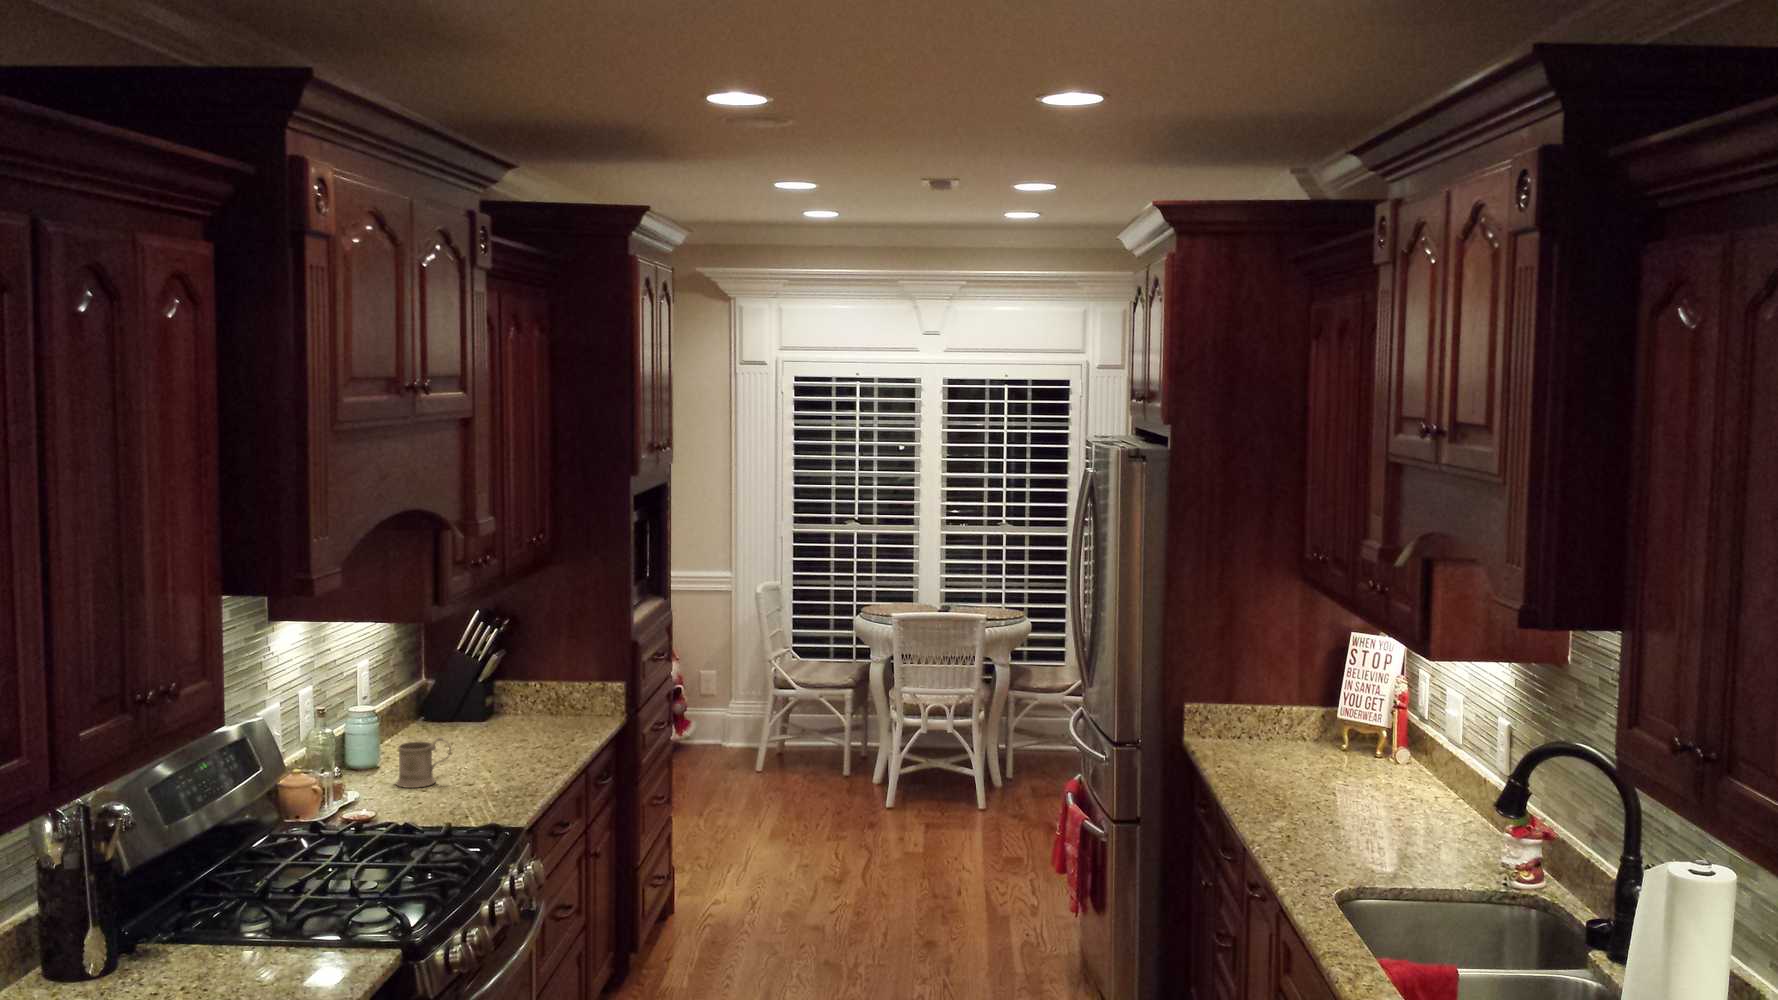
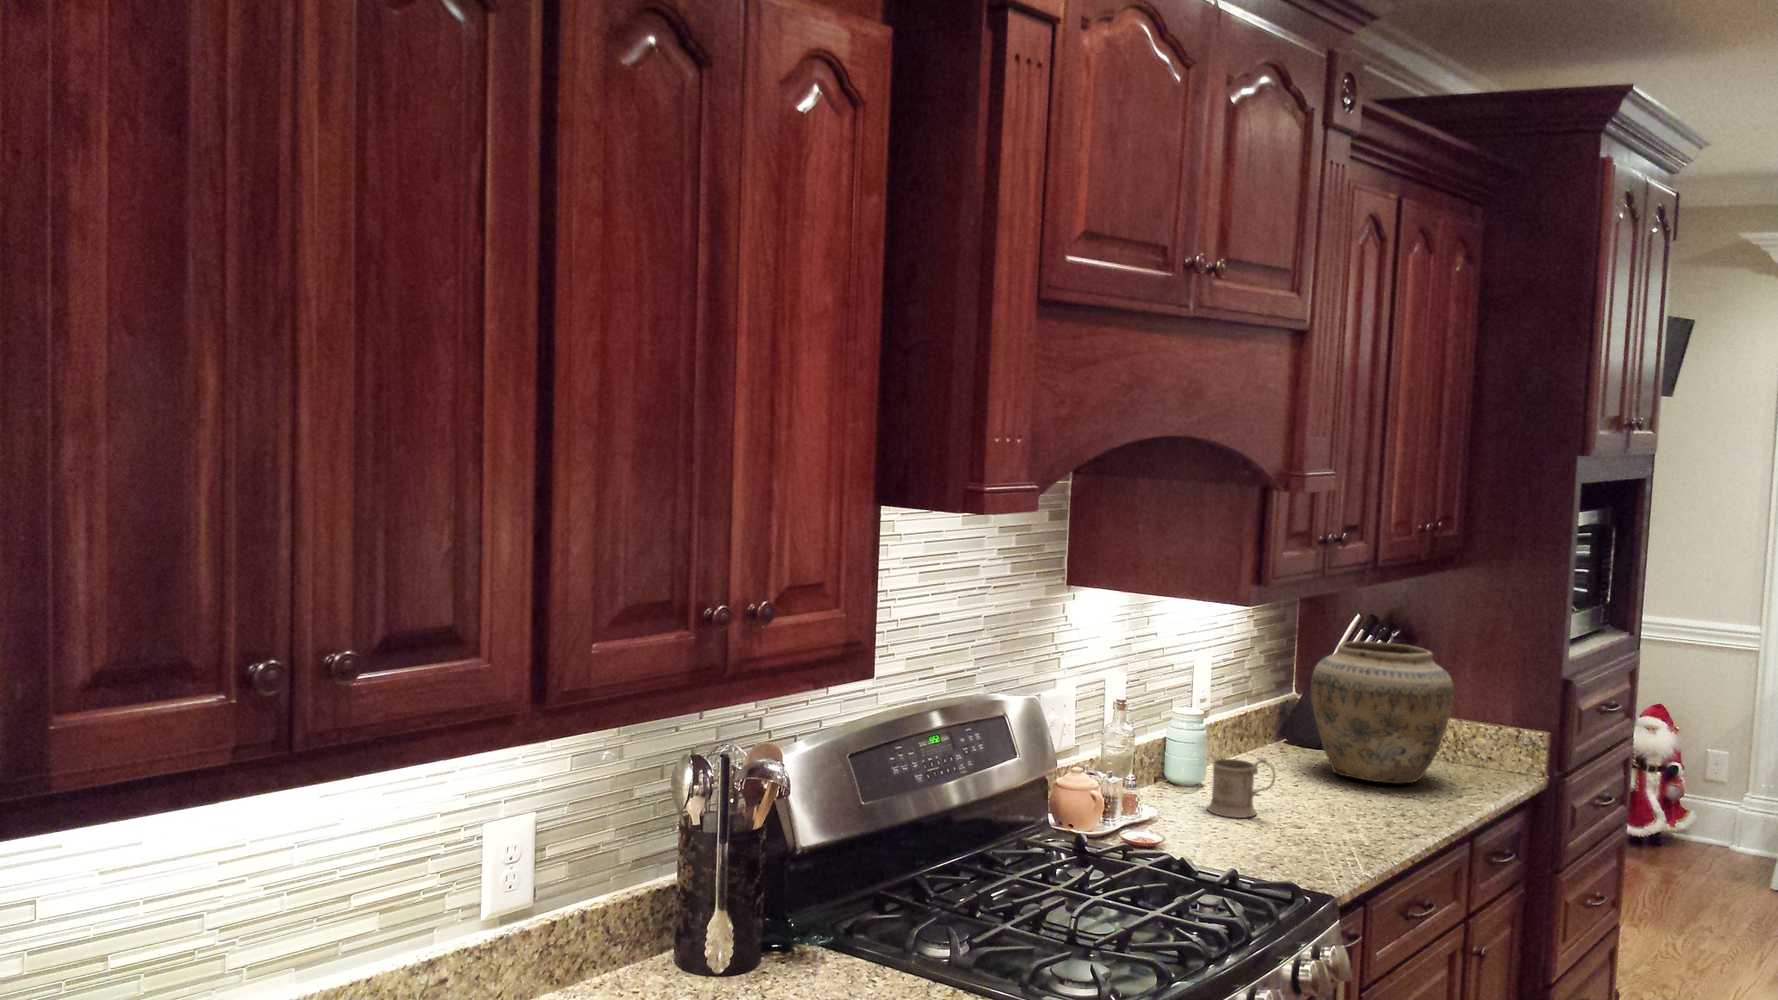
vase: none [452,631,561,740] -> present [1311,641,1454,783]

